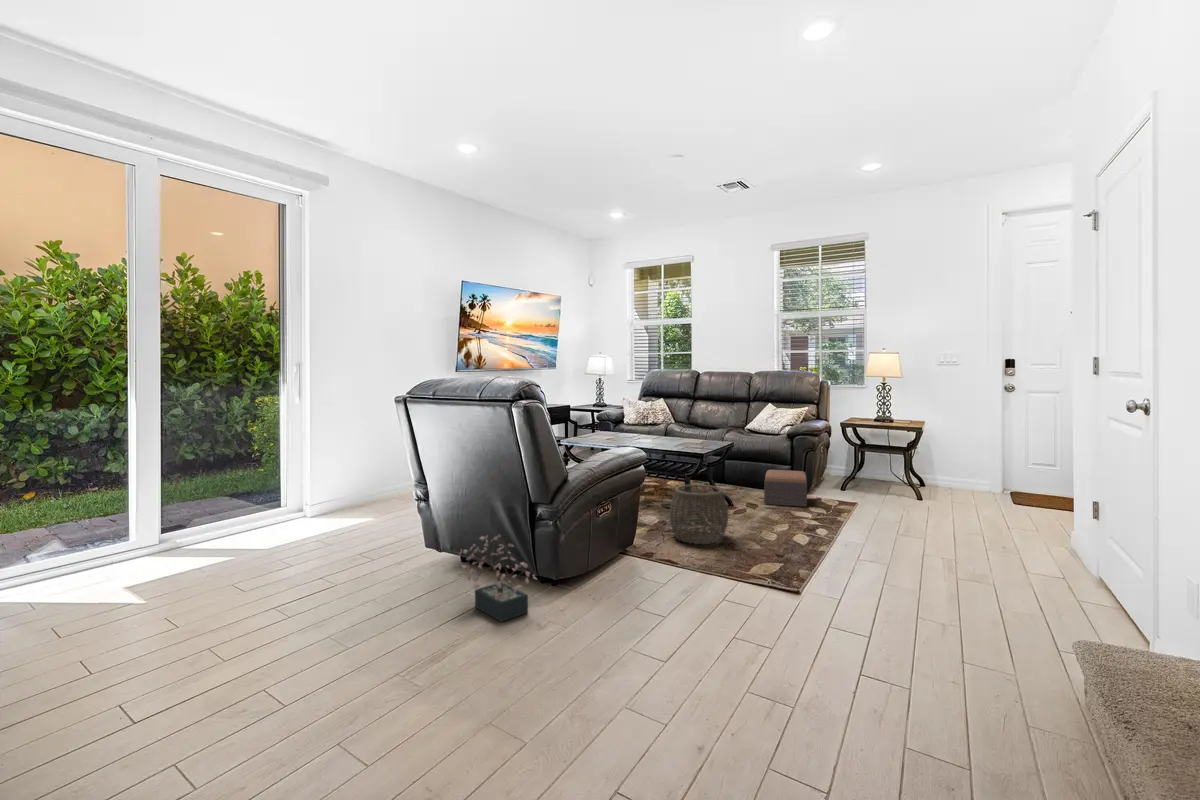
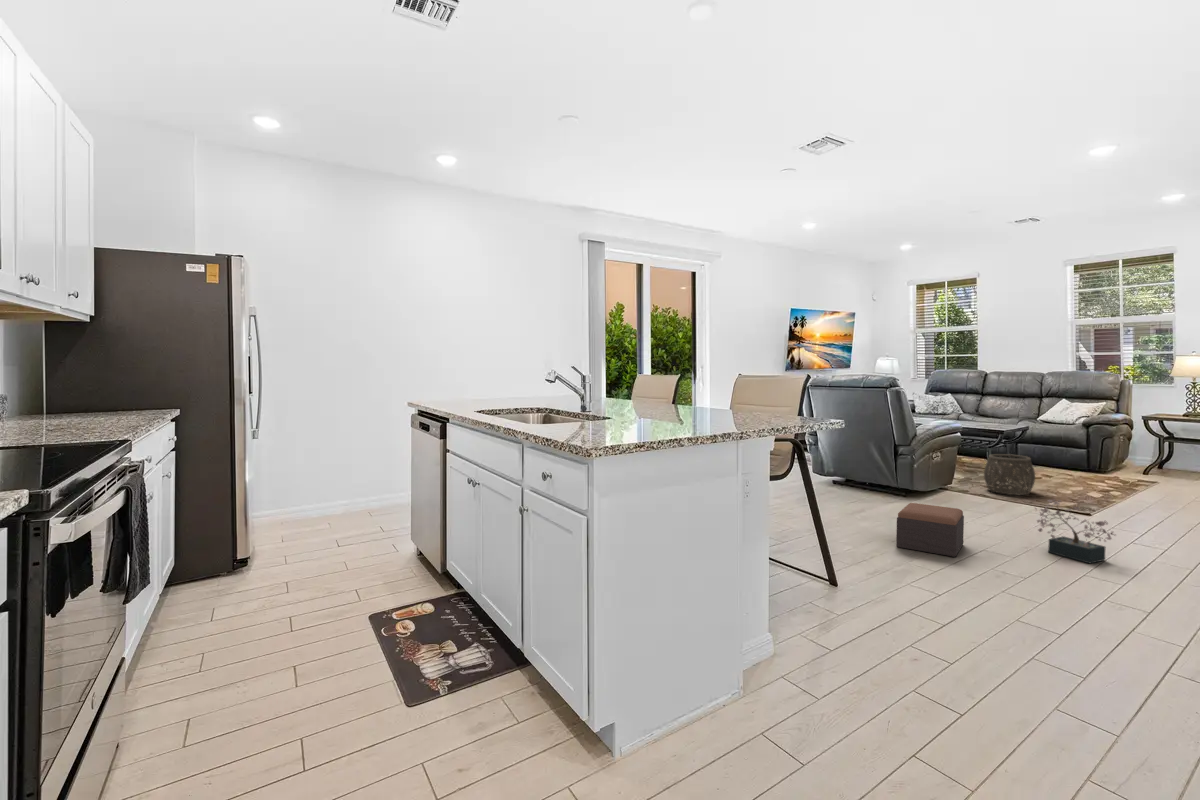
footstool: present [764,470,807,507] -> present [896,503,964,557]
decorative plant: present [460,535,537,622] -> present [1035,500,1116,563]

